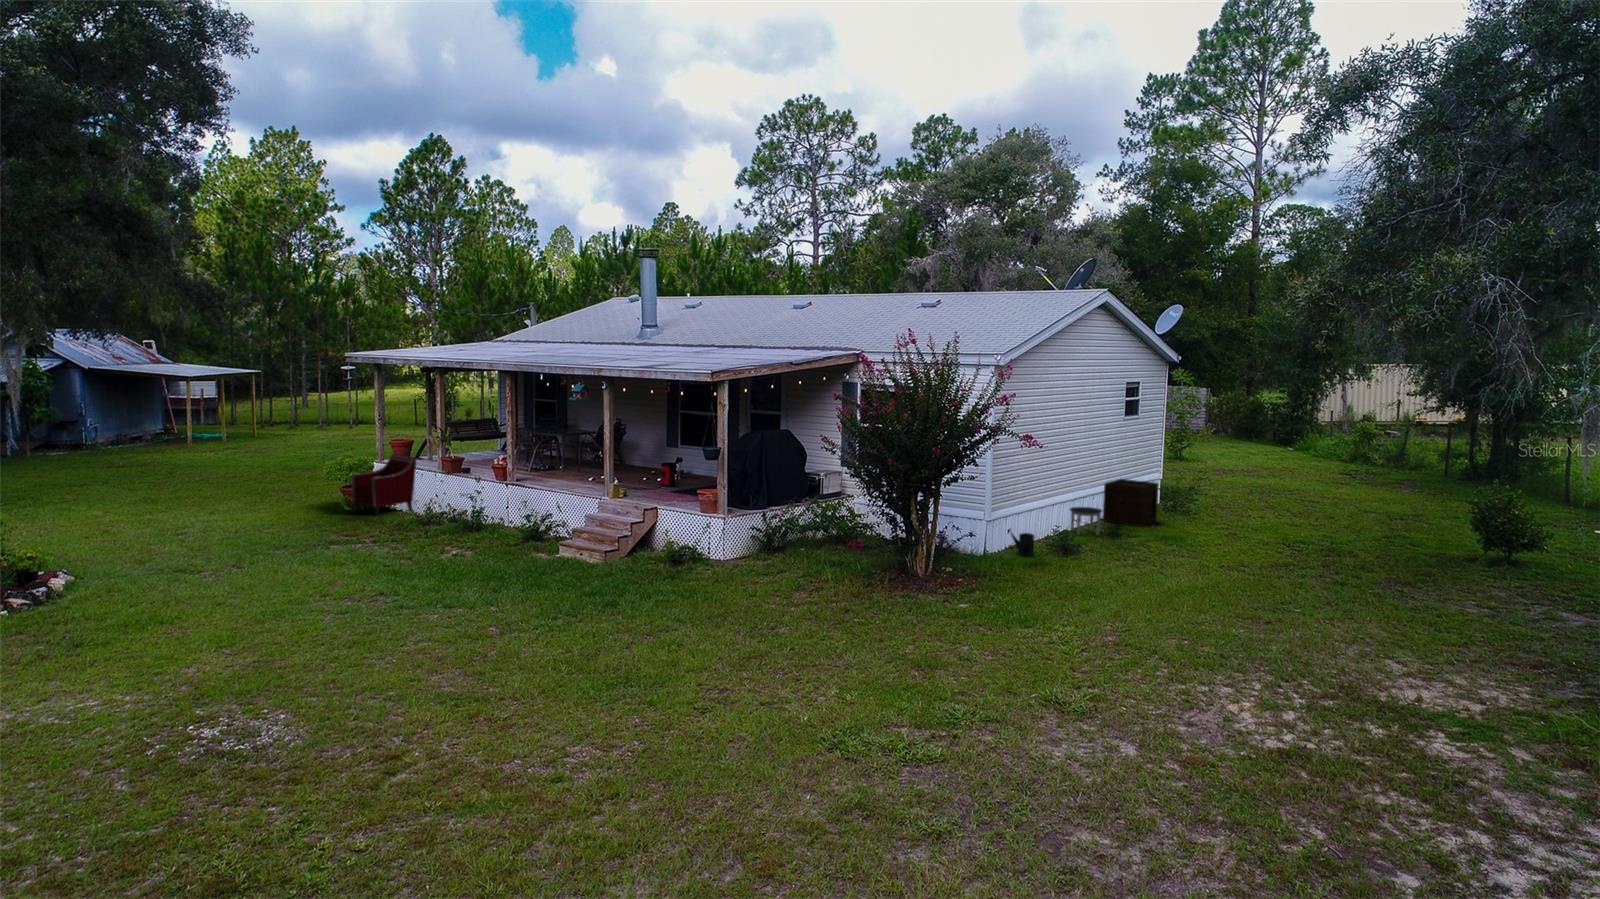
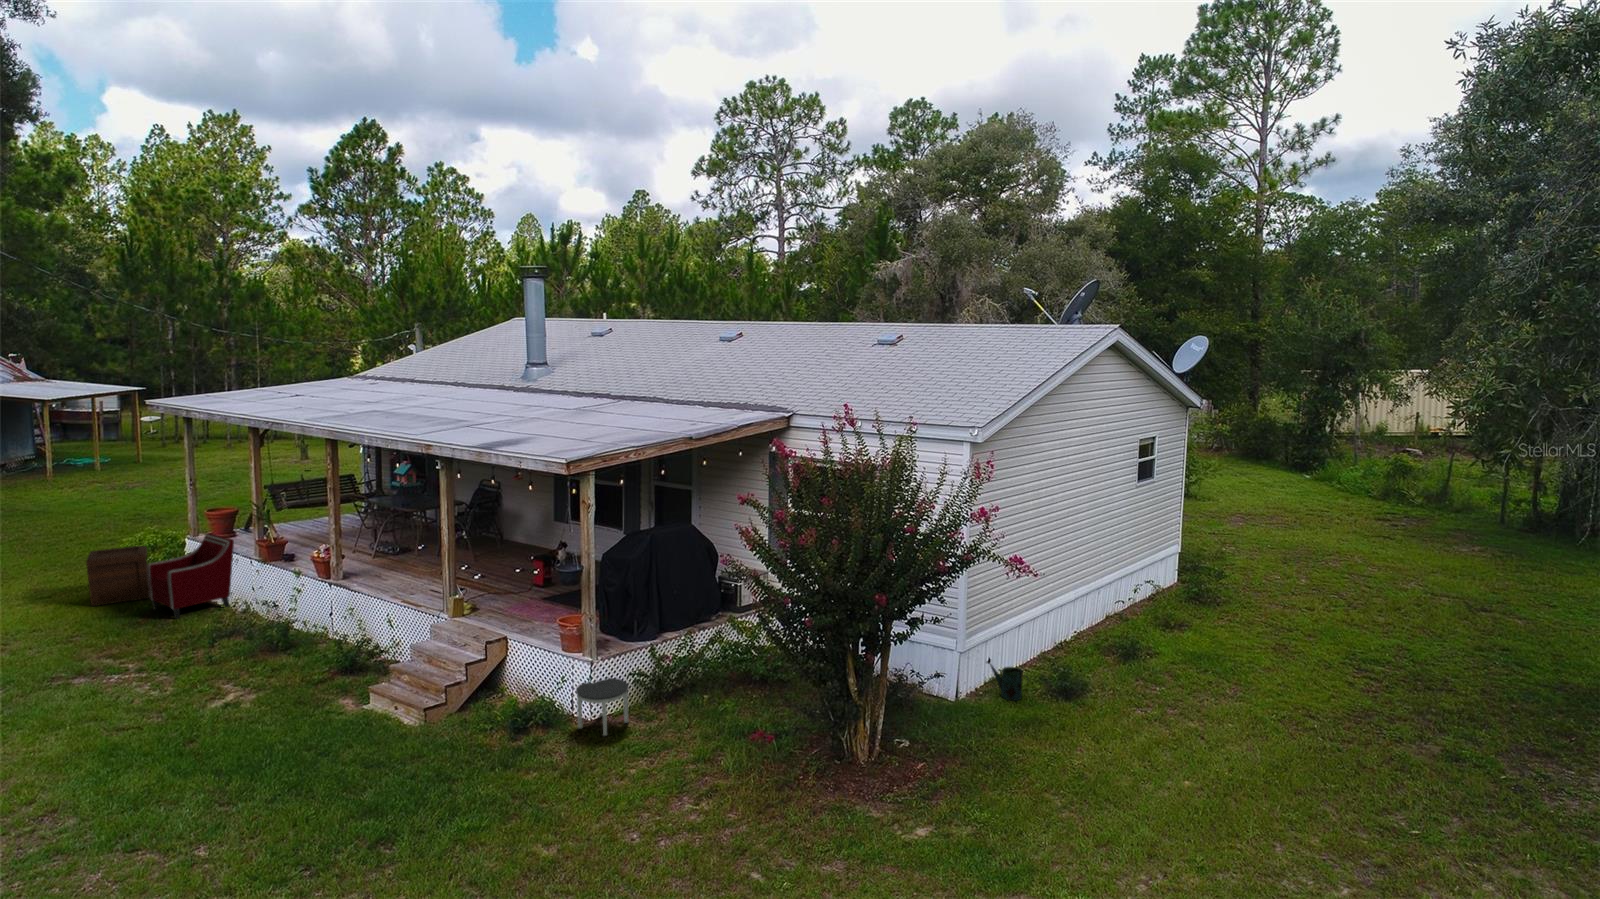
wooden crate: present [1103,479,1158,526] -> present [86,546,150,606]
round table: present [1070,507,1102,535] -> present [576,678,628,735]

